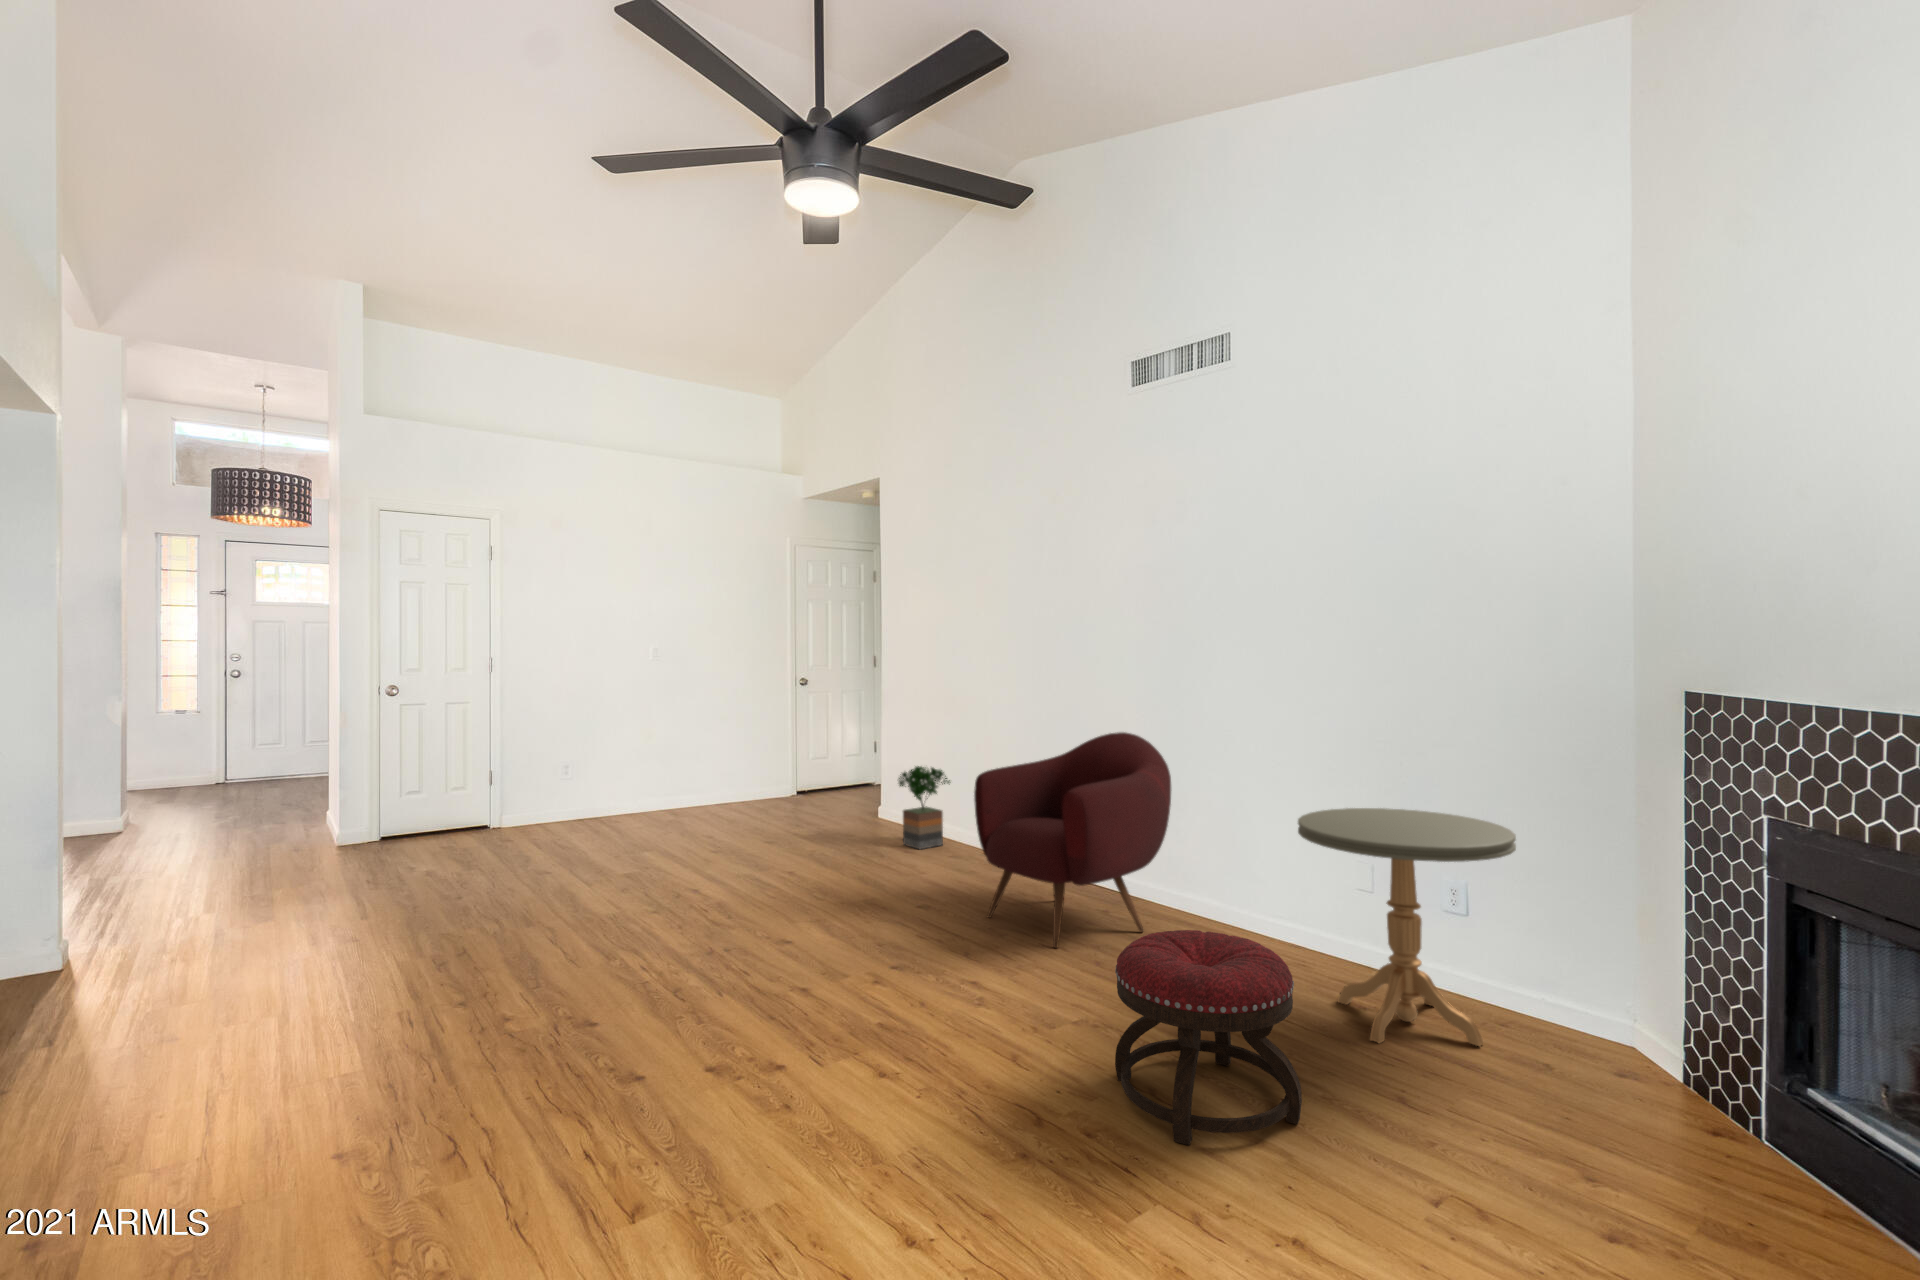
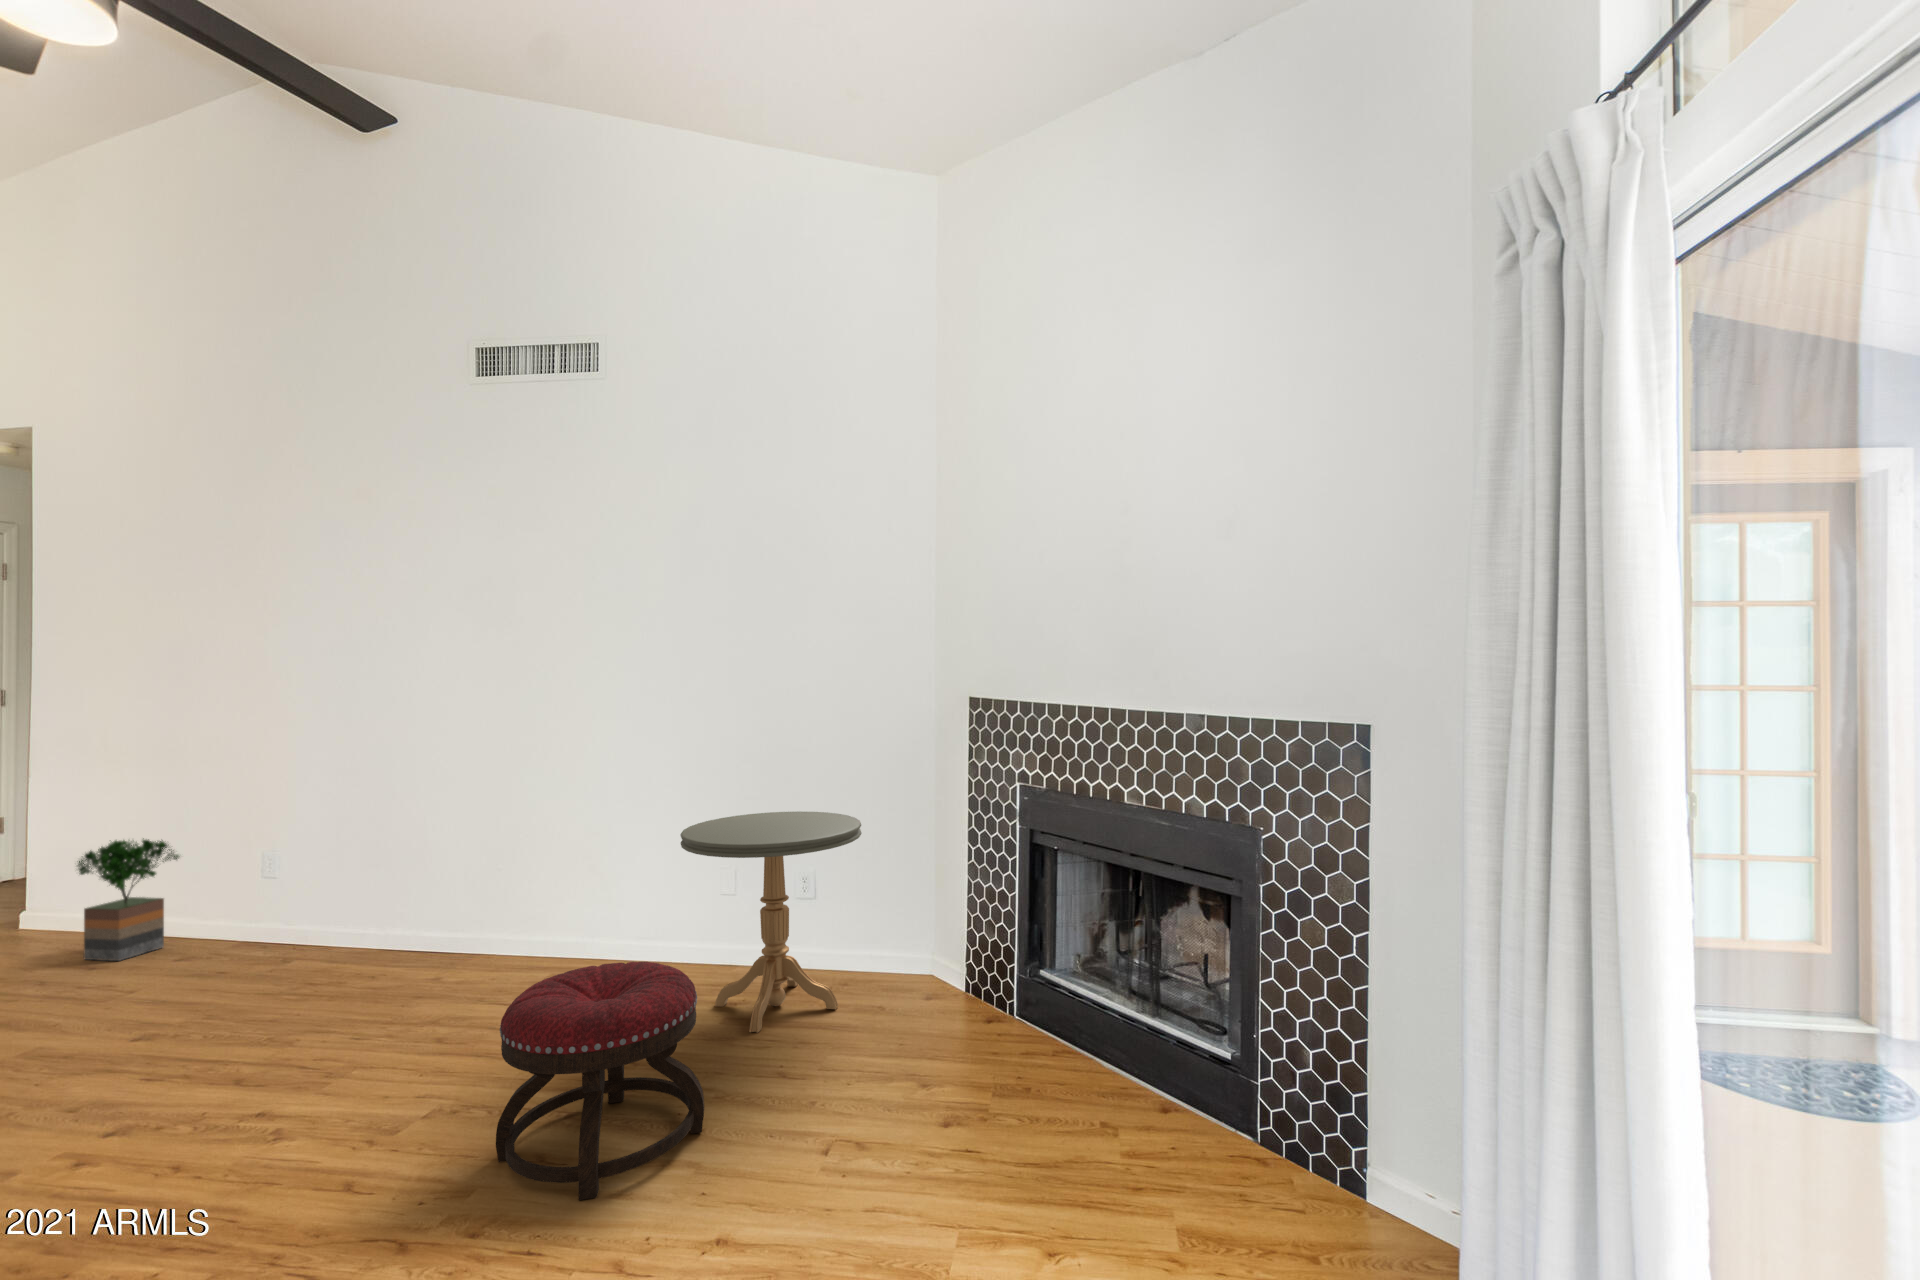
armchair: present [974,732,1171,948] -> none [245,765,532,1038]

